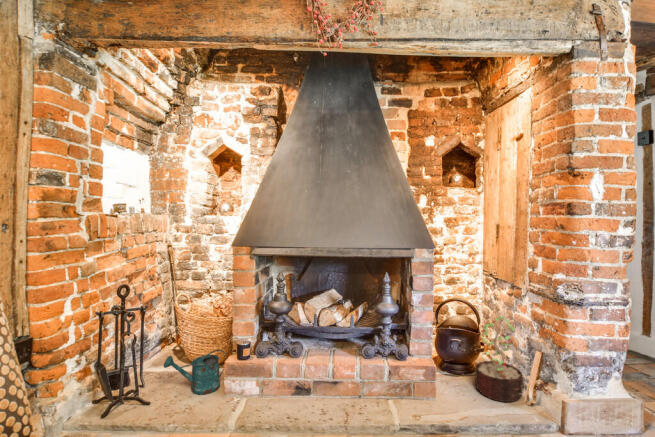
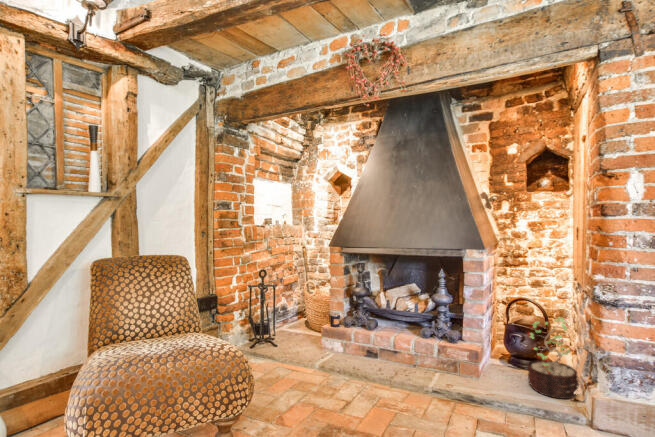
watering can: present [164,350,226,394] -> none [286,317,326,346]

